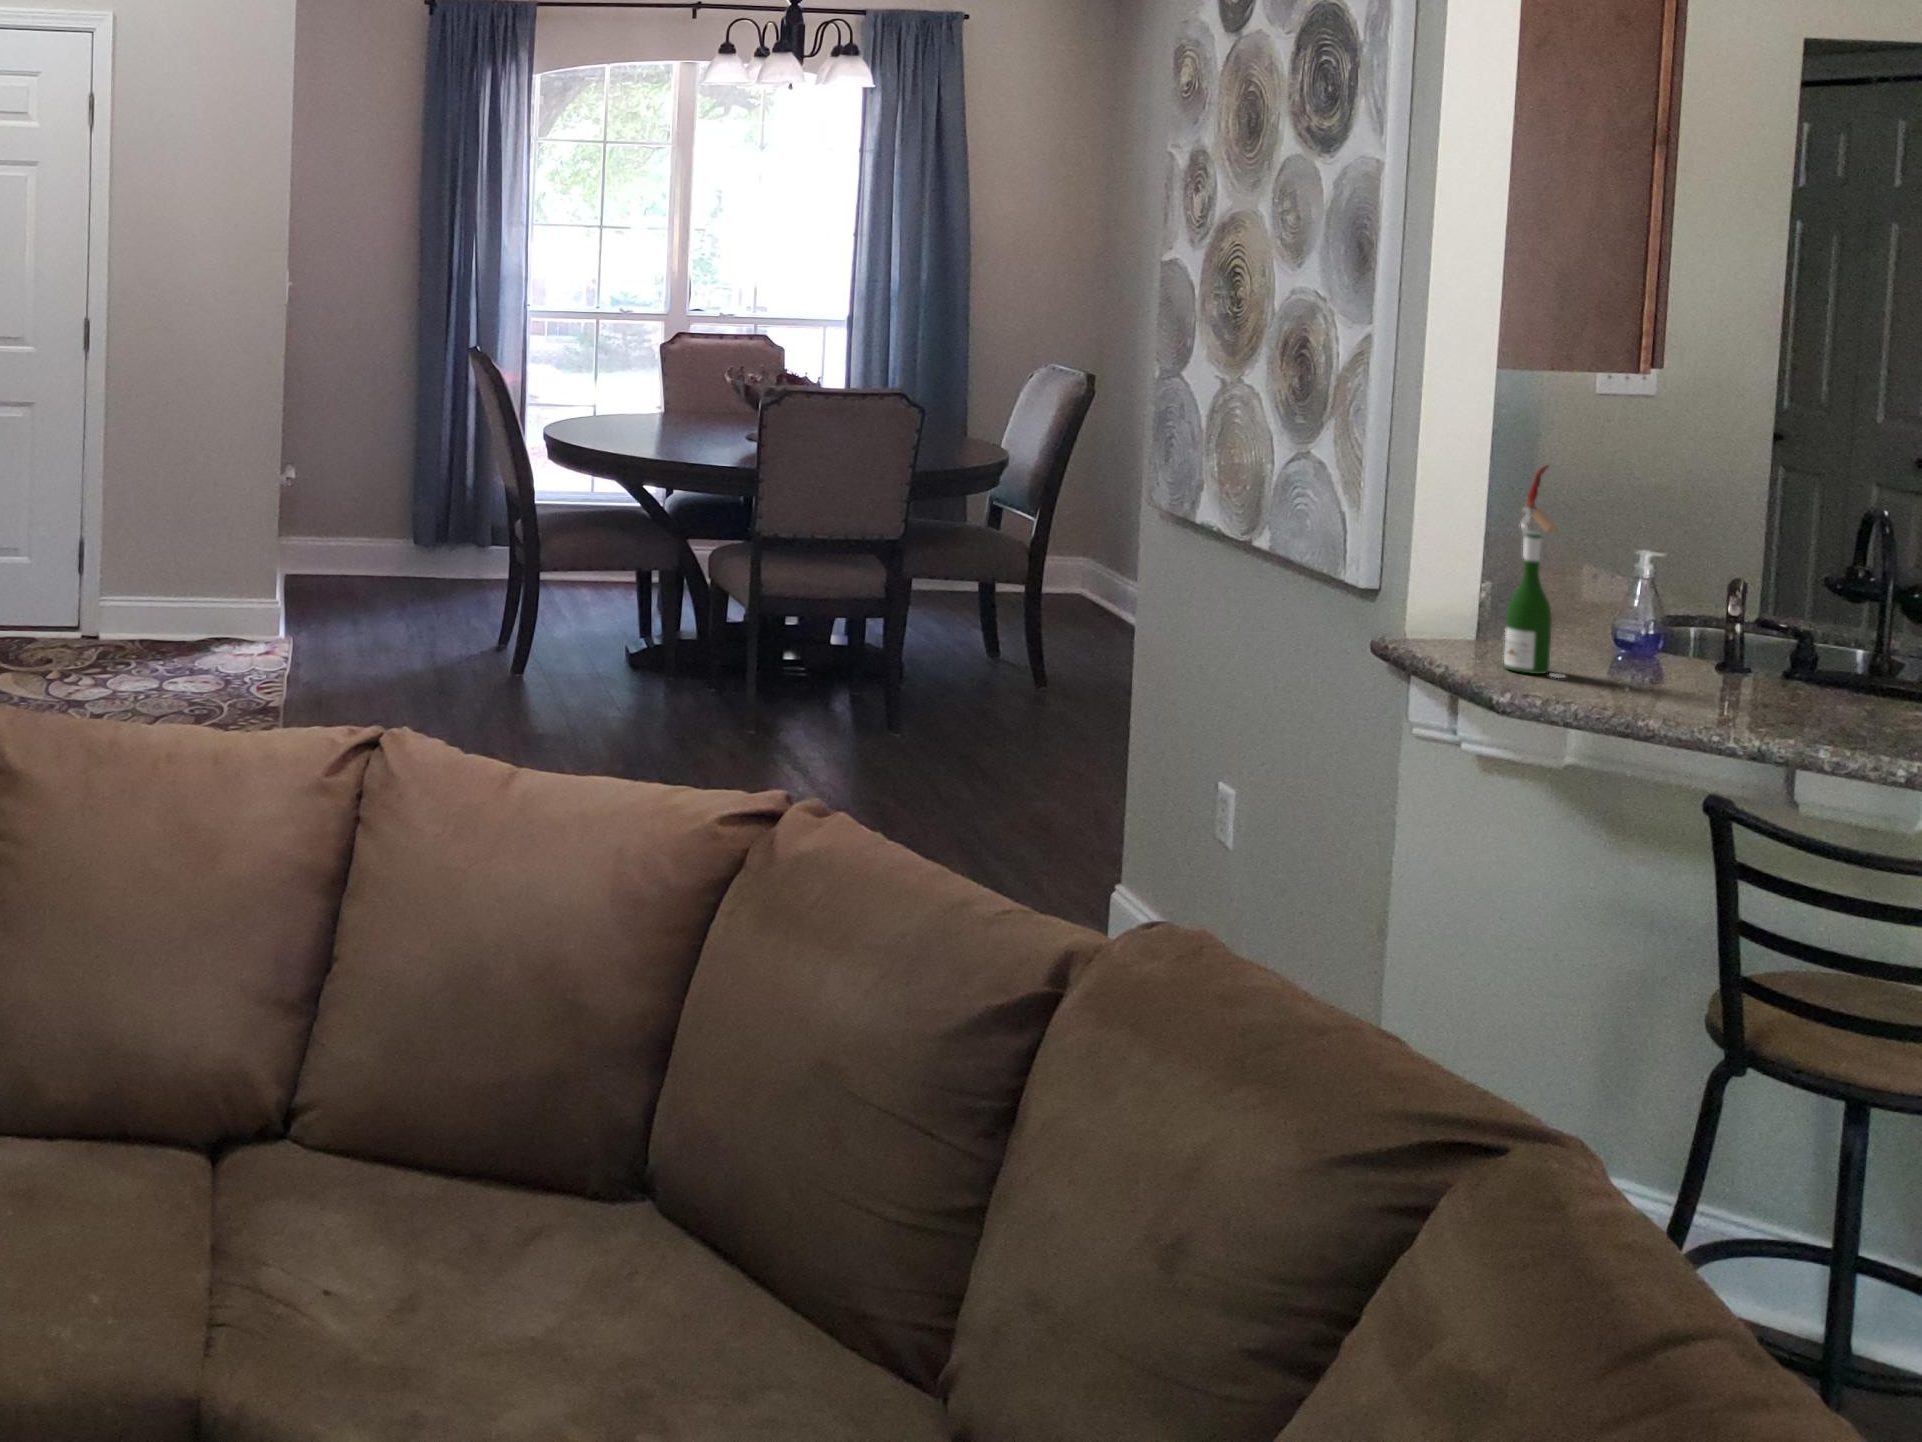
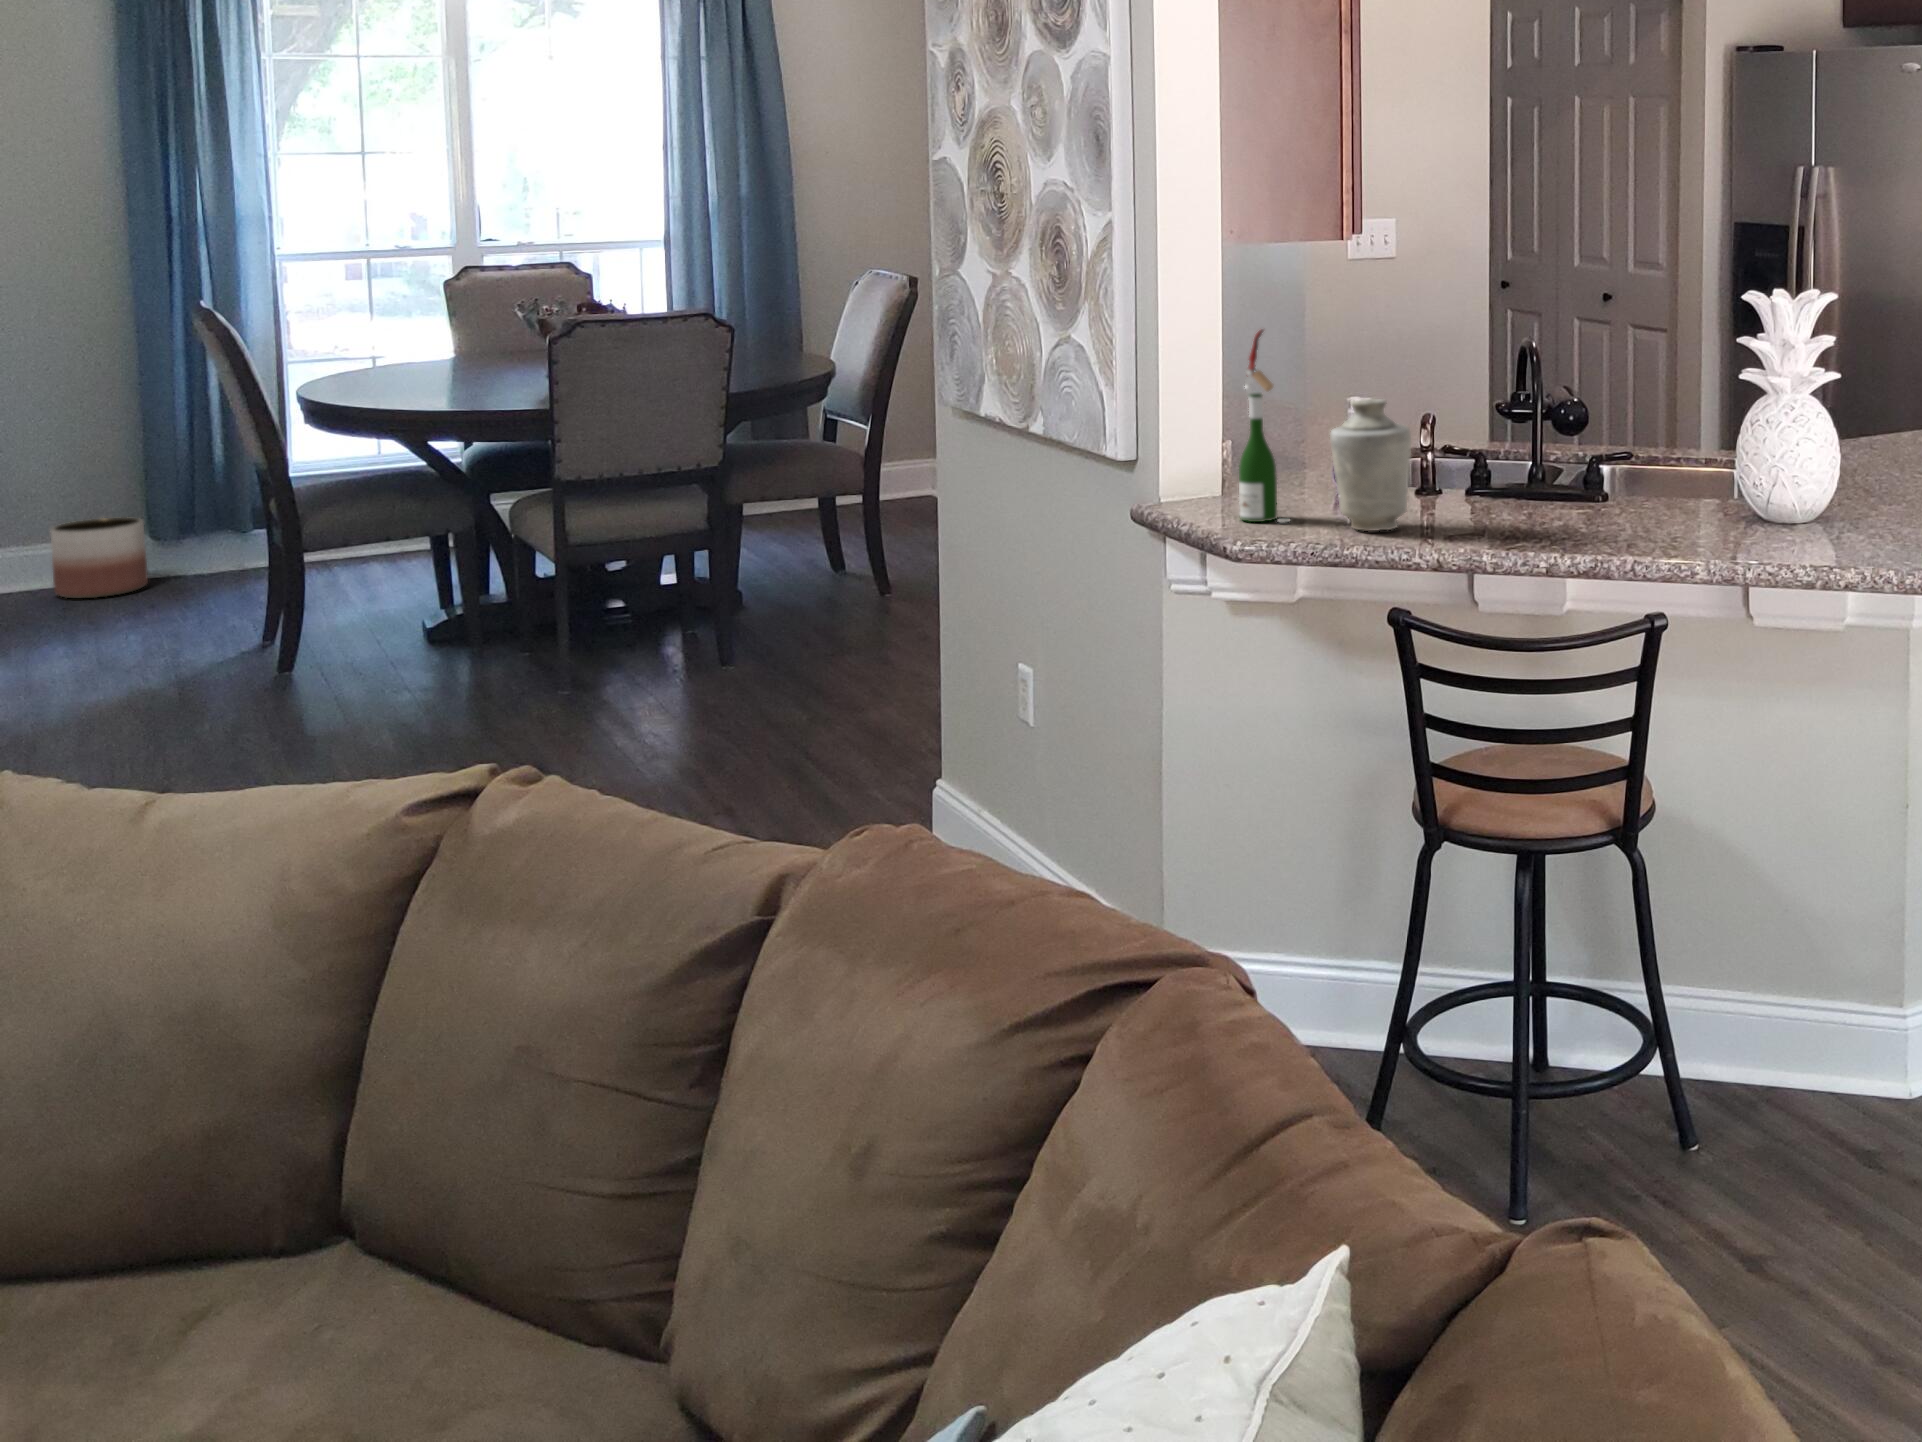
planter: none [343,526,411,593] -> present [51,517,148,598]
vase: none [1625,554,1728,704] -> present [1330,399,1411,531]

